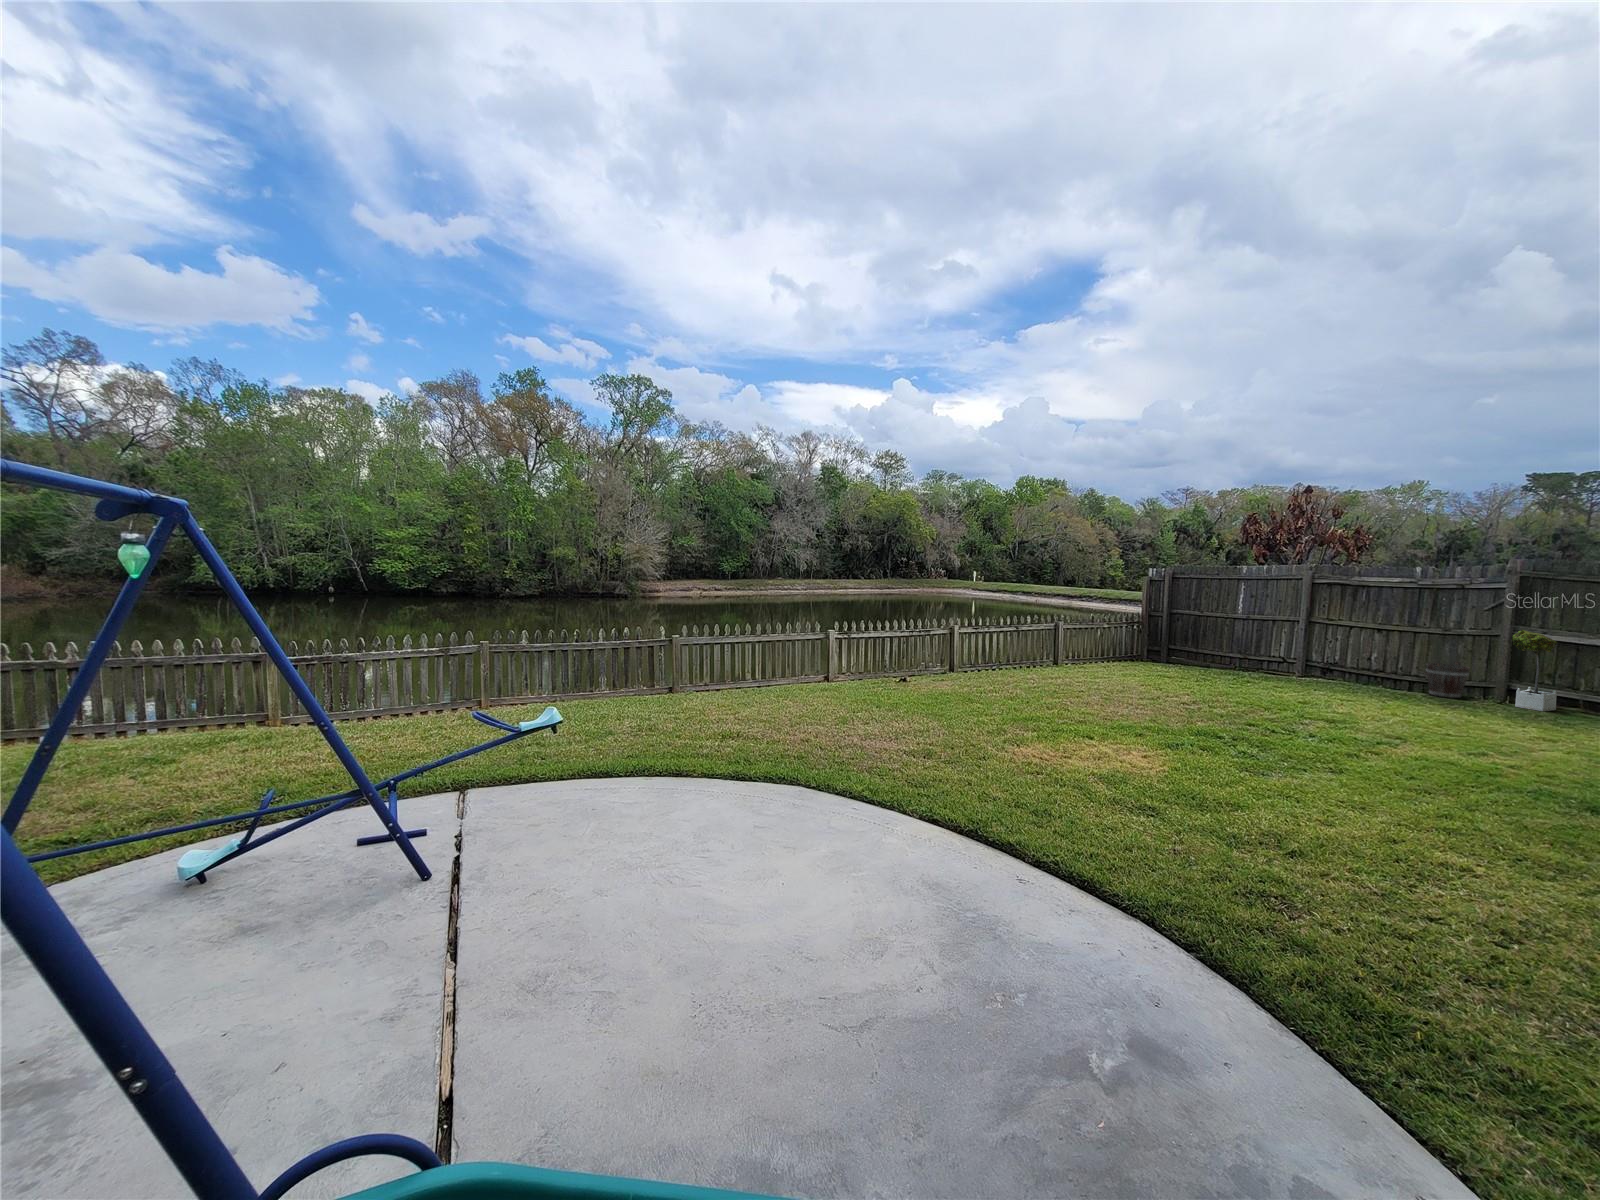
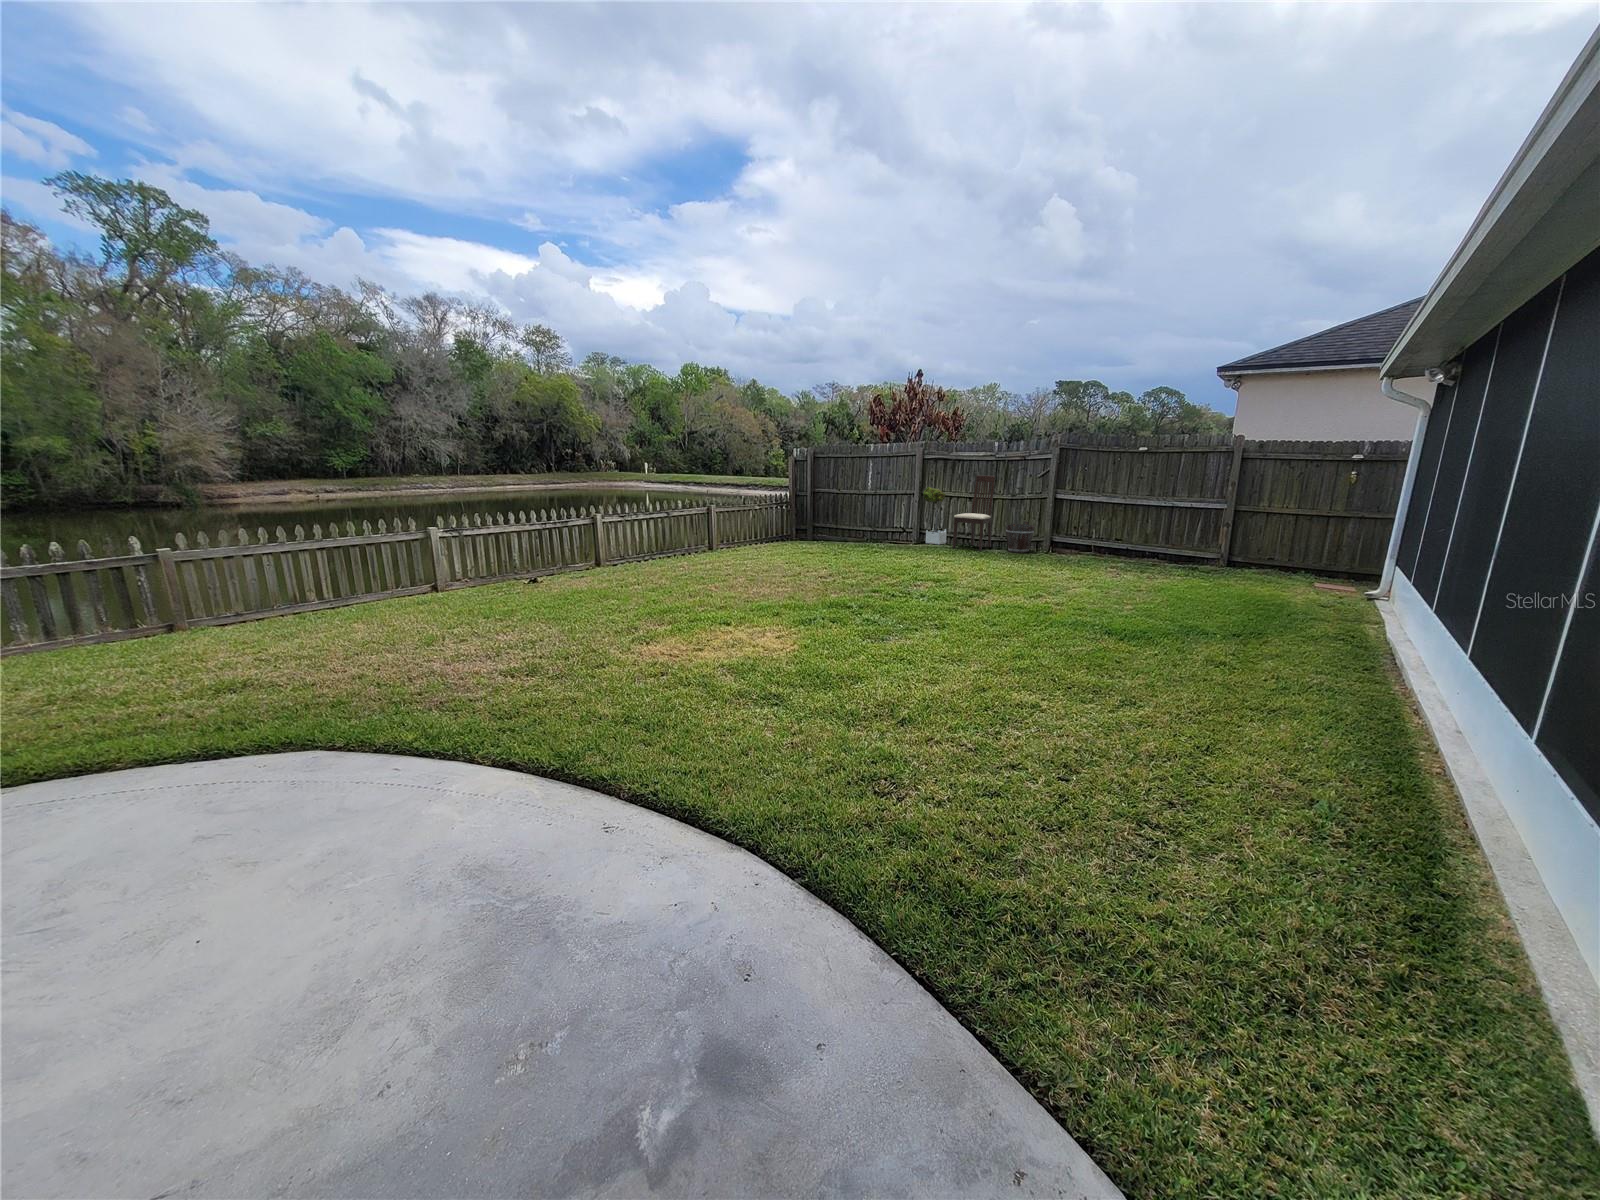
chair: none [1348,605,1410,691] -> present [953,475,995,551]
potted tree: present [1512,630,1557,711] -> present [923,487,946,544]

